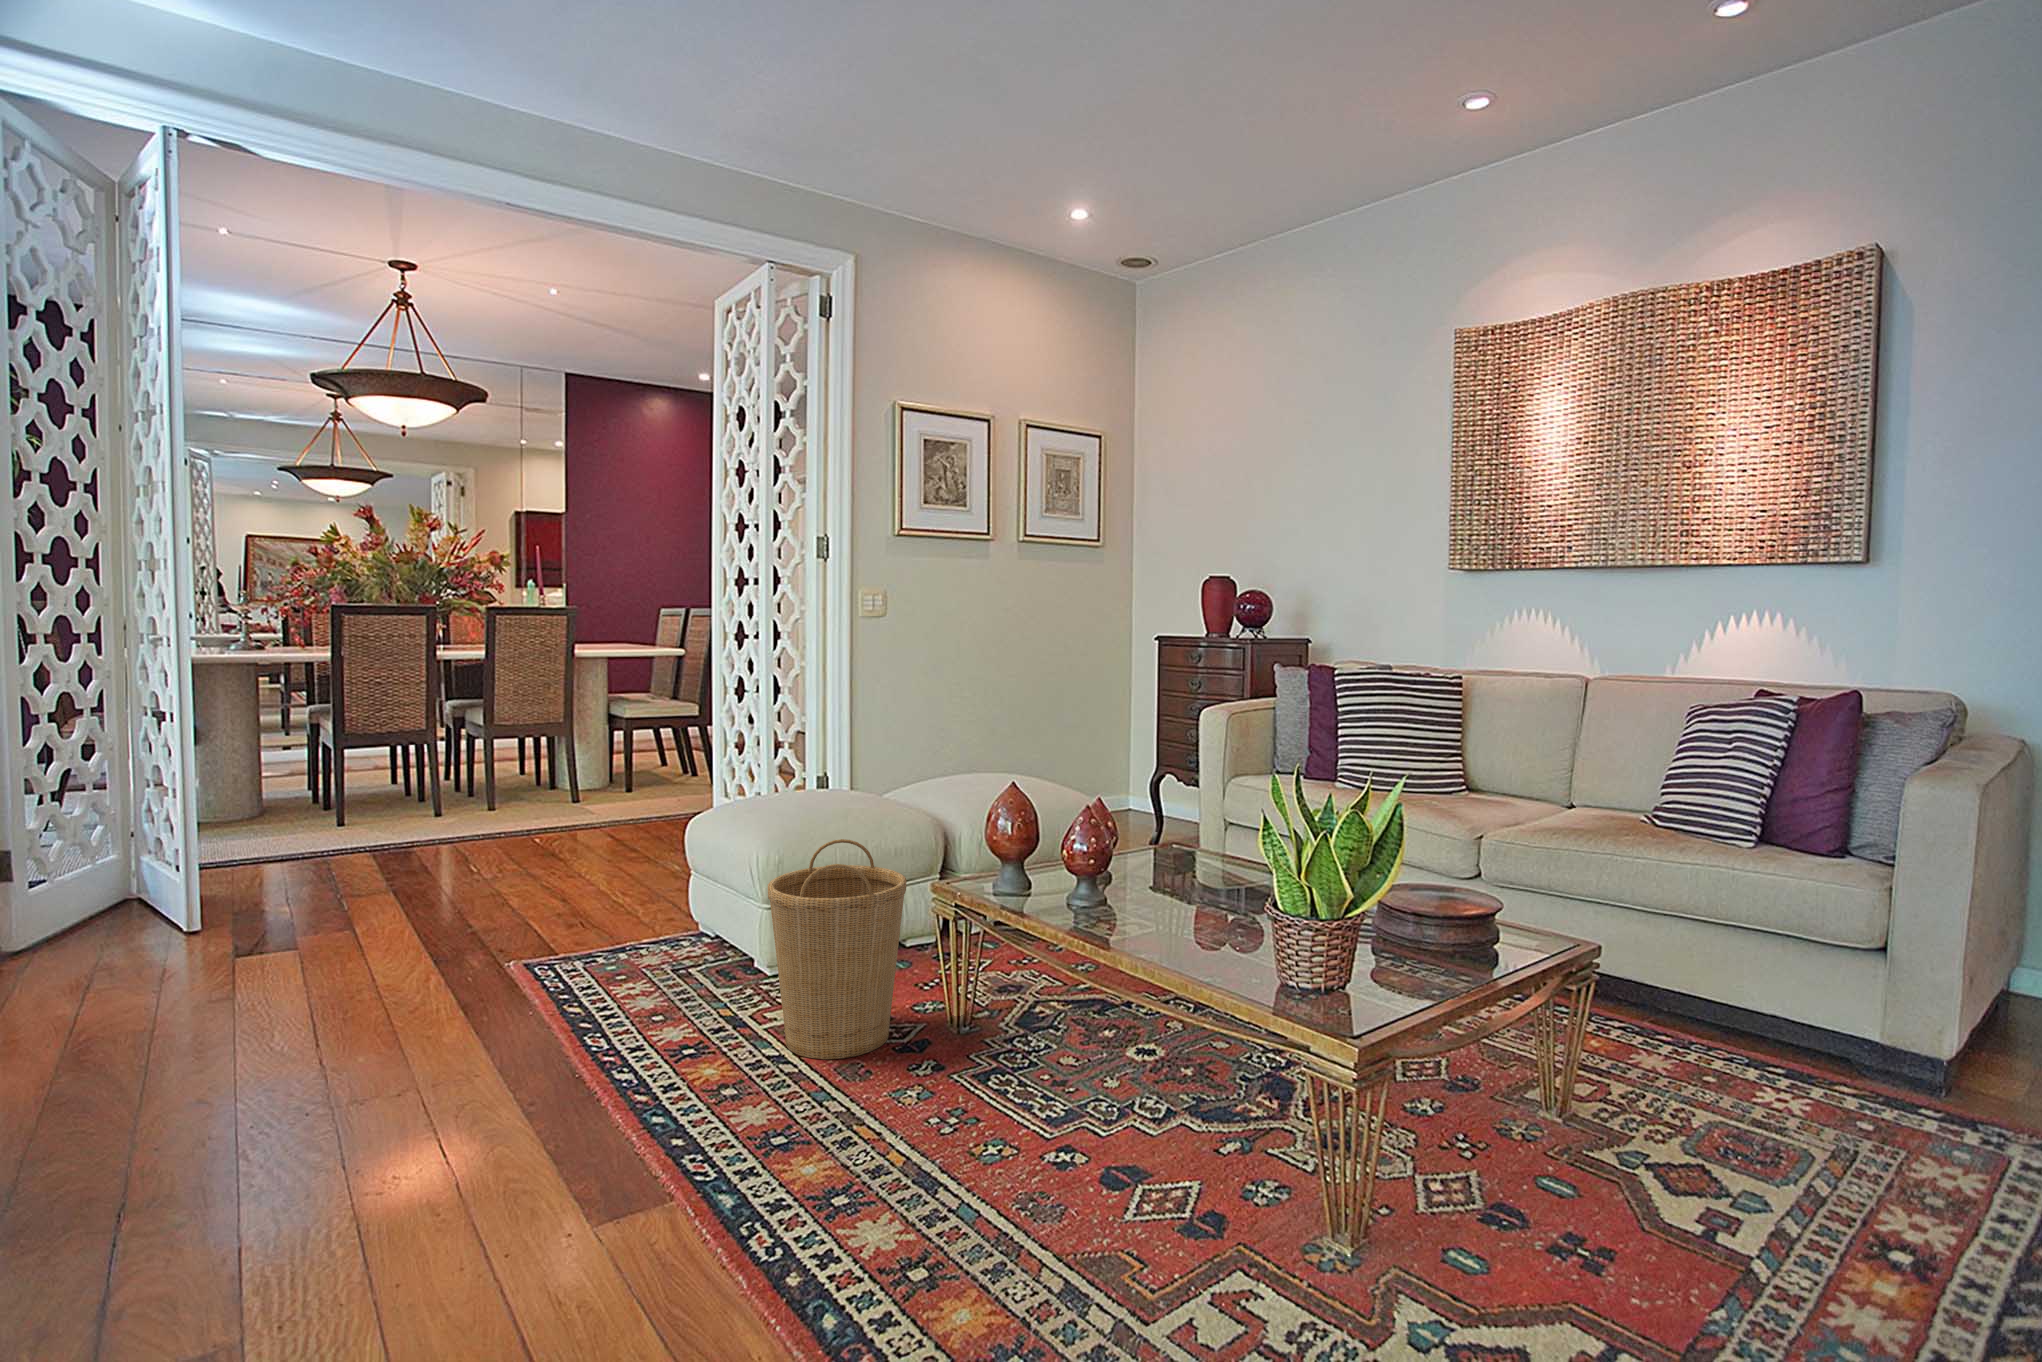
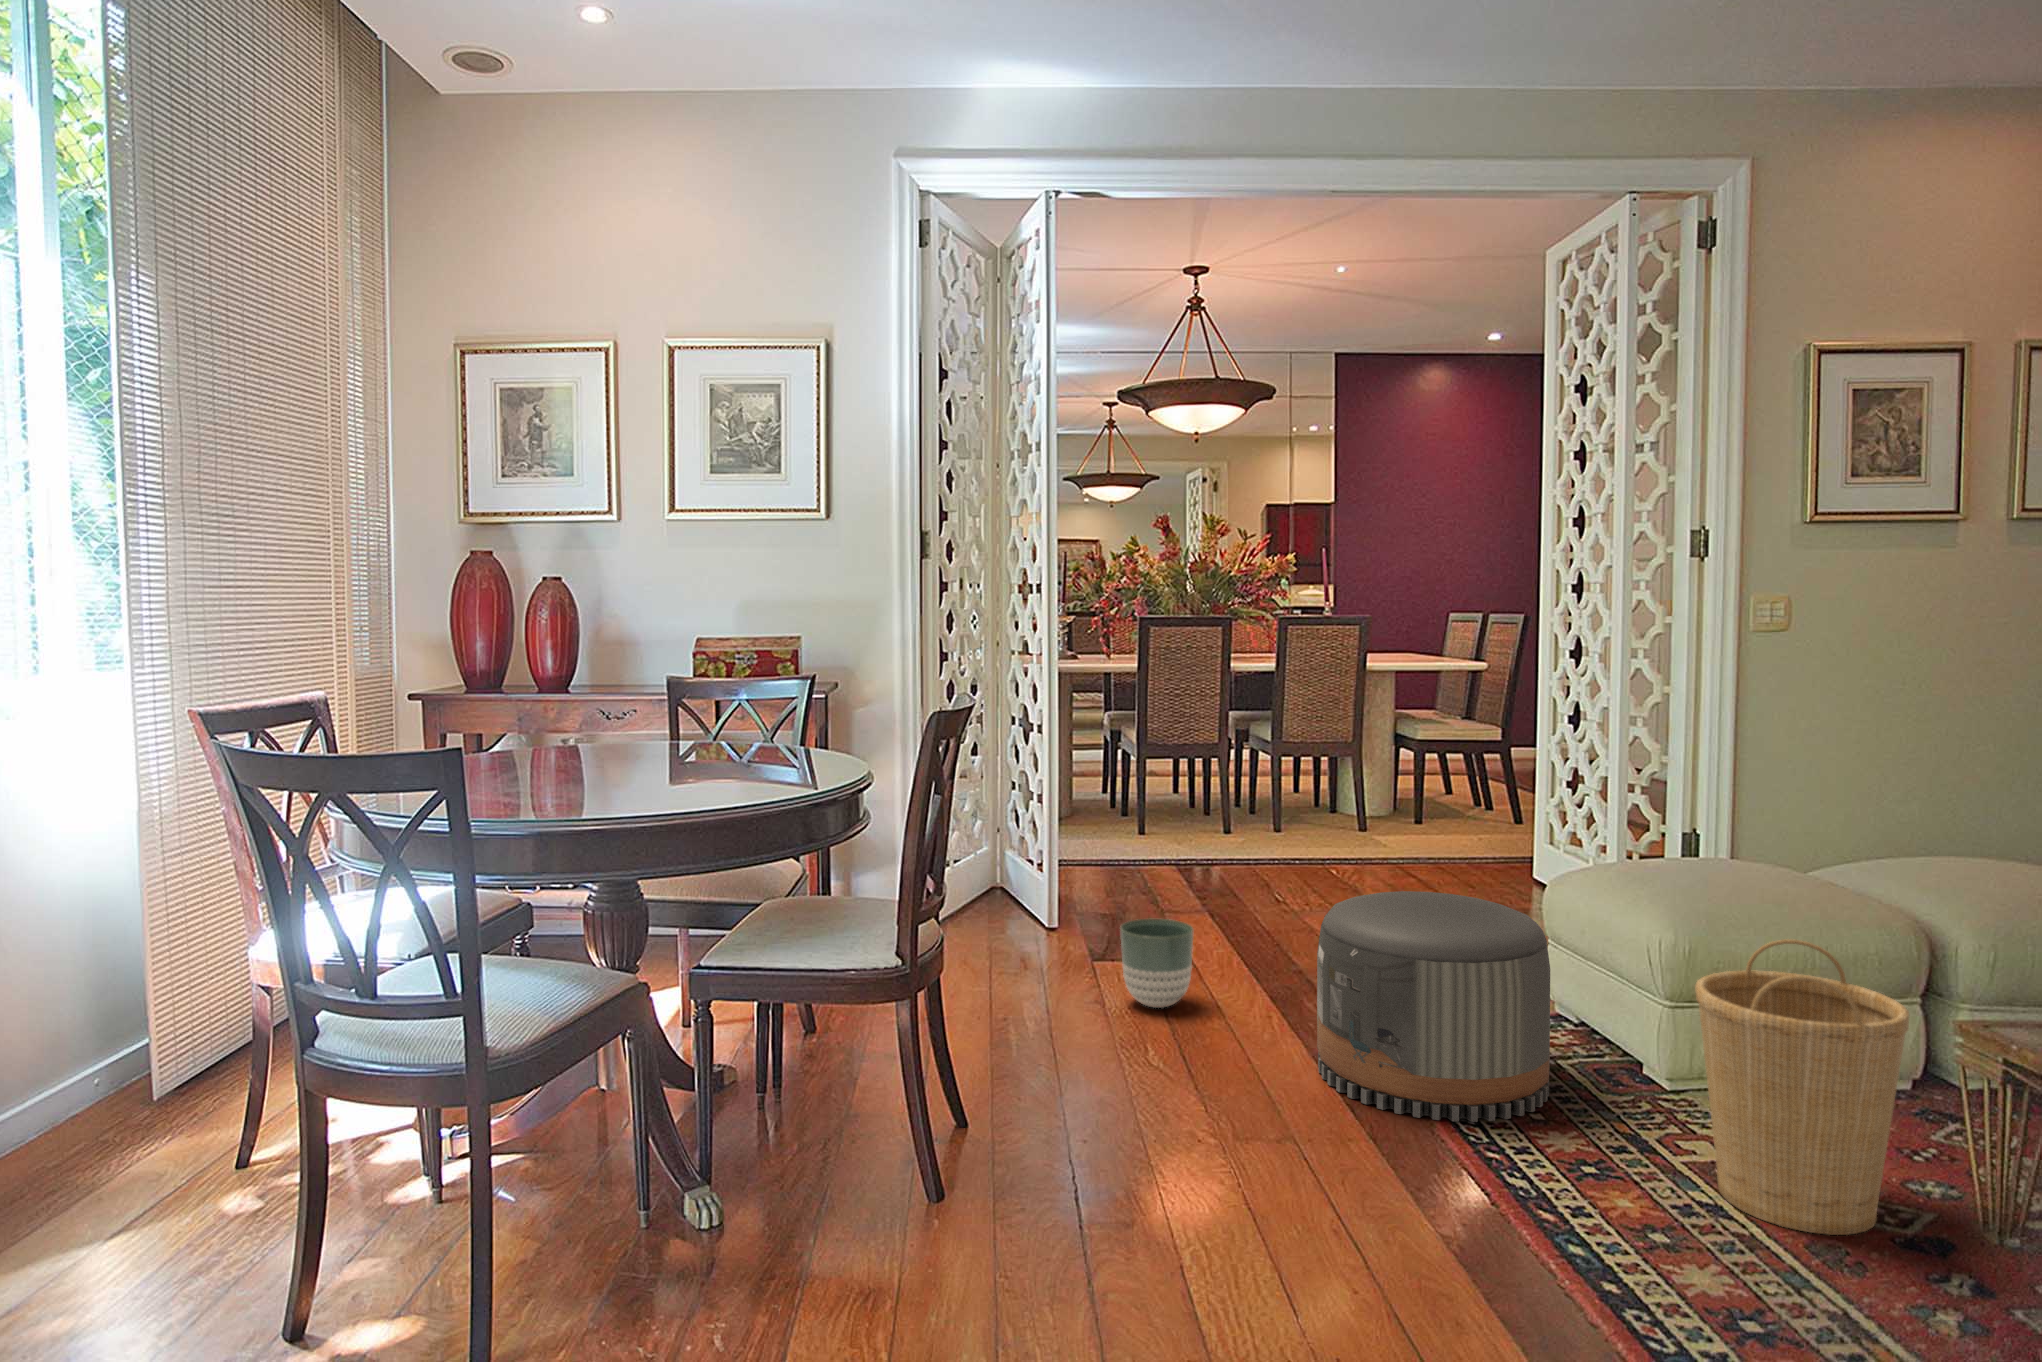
pouf: none [459,839,676,1044] -> present [1317,891,1550,1122]
planter: none [245,903,338,996] -> present [1120,919,1193,1008]

